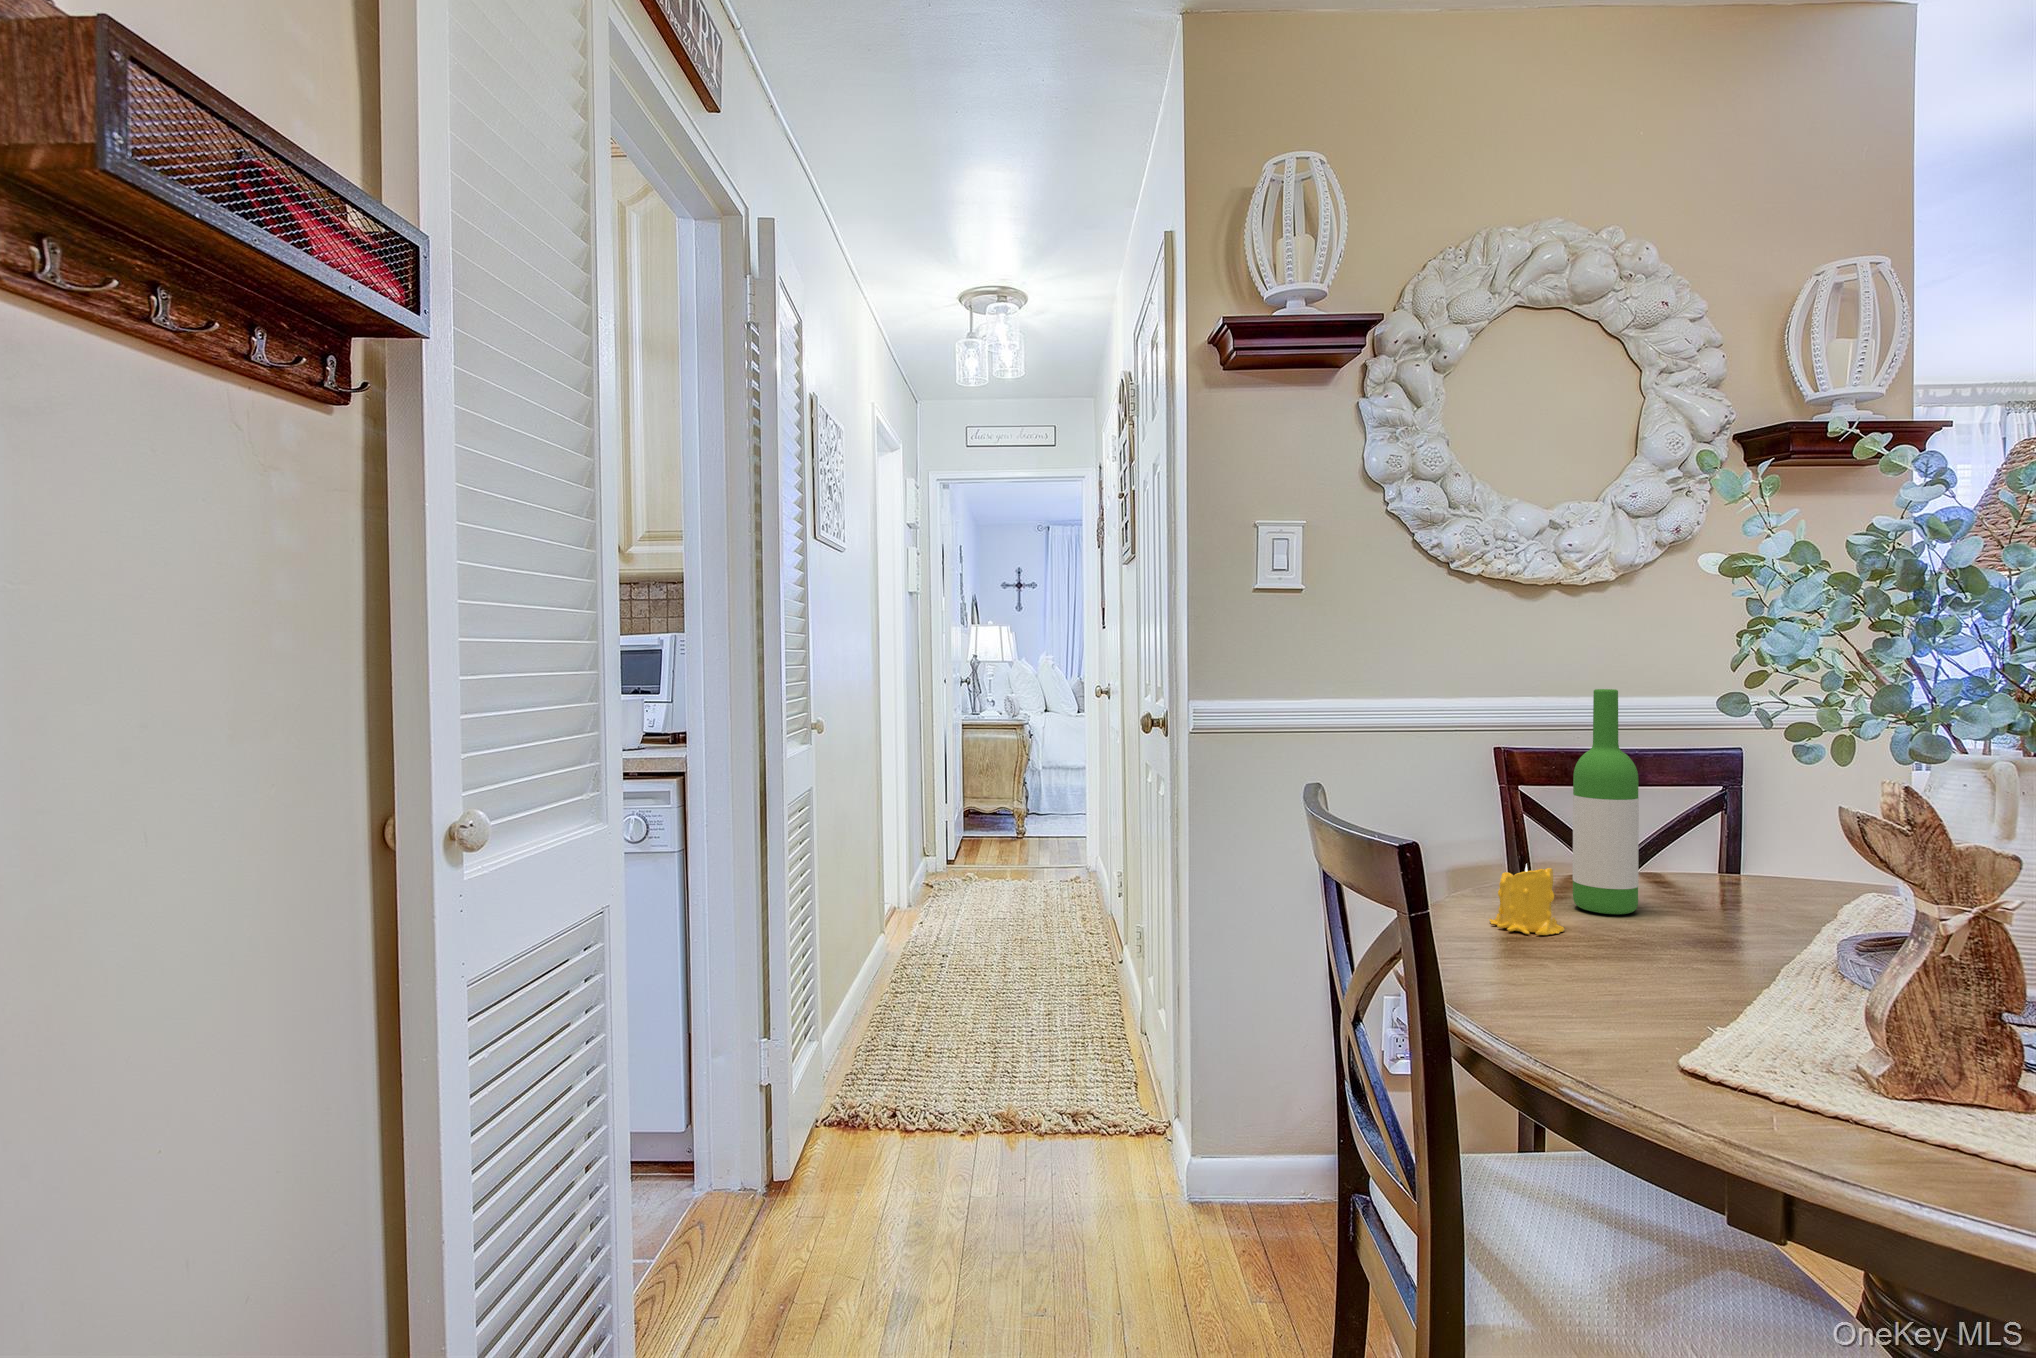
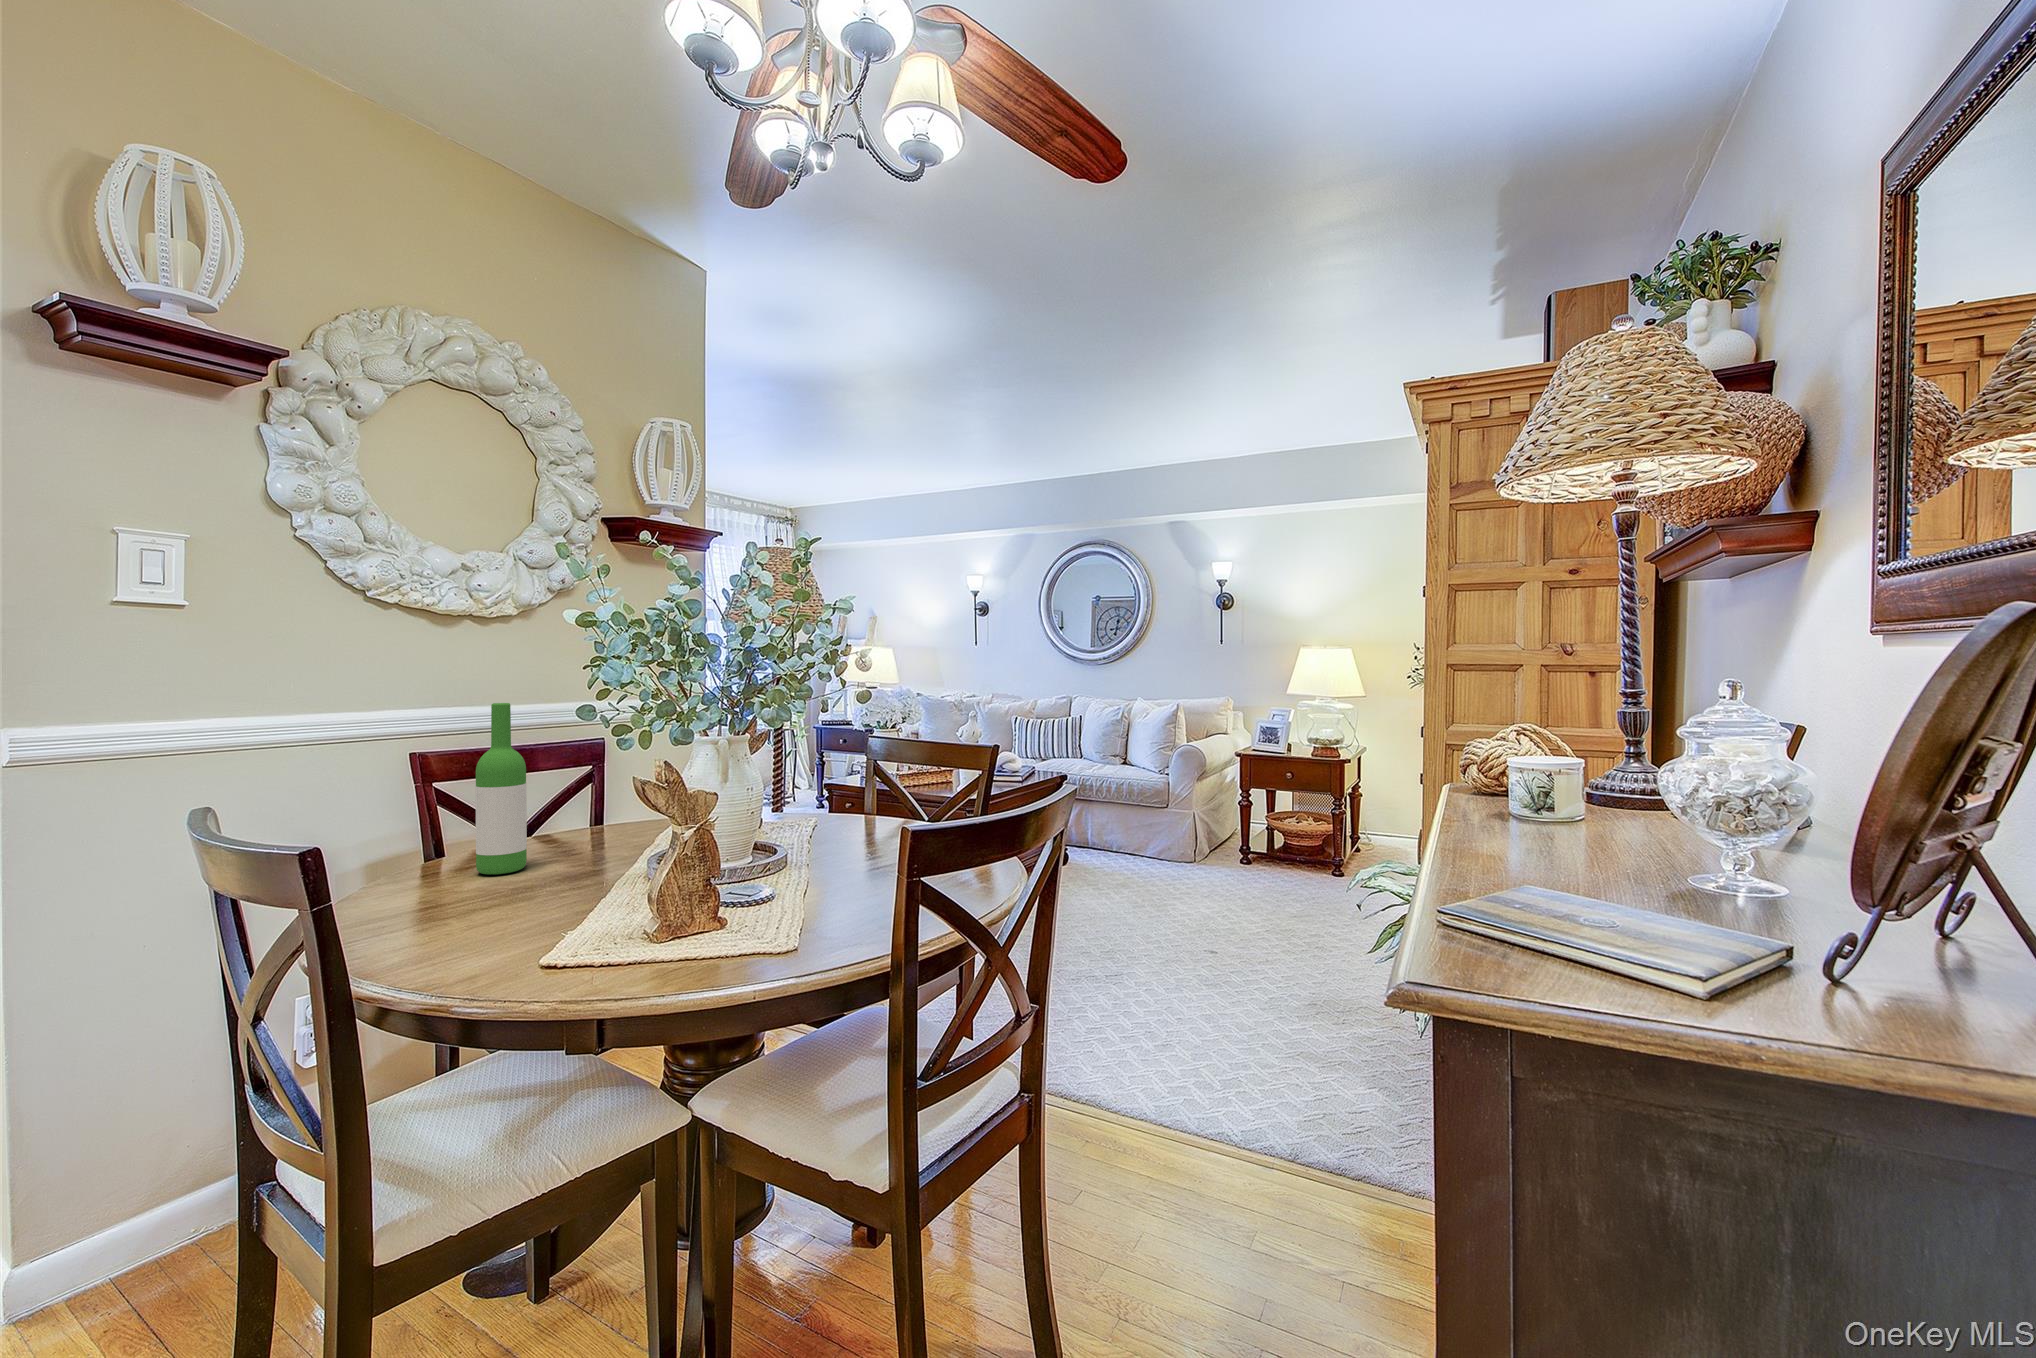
candle: present [1489,864,1564,935] -> none [401,845,467,905]

